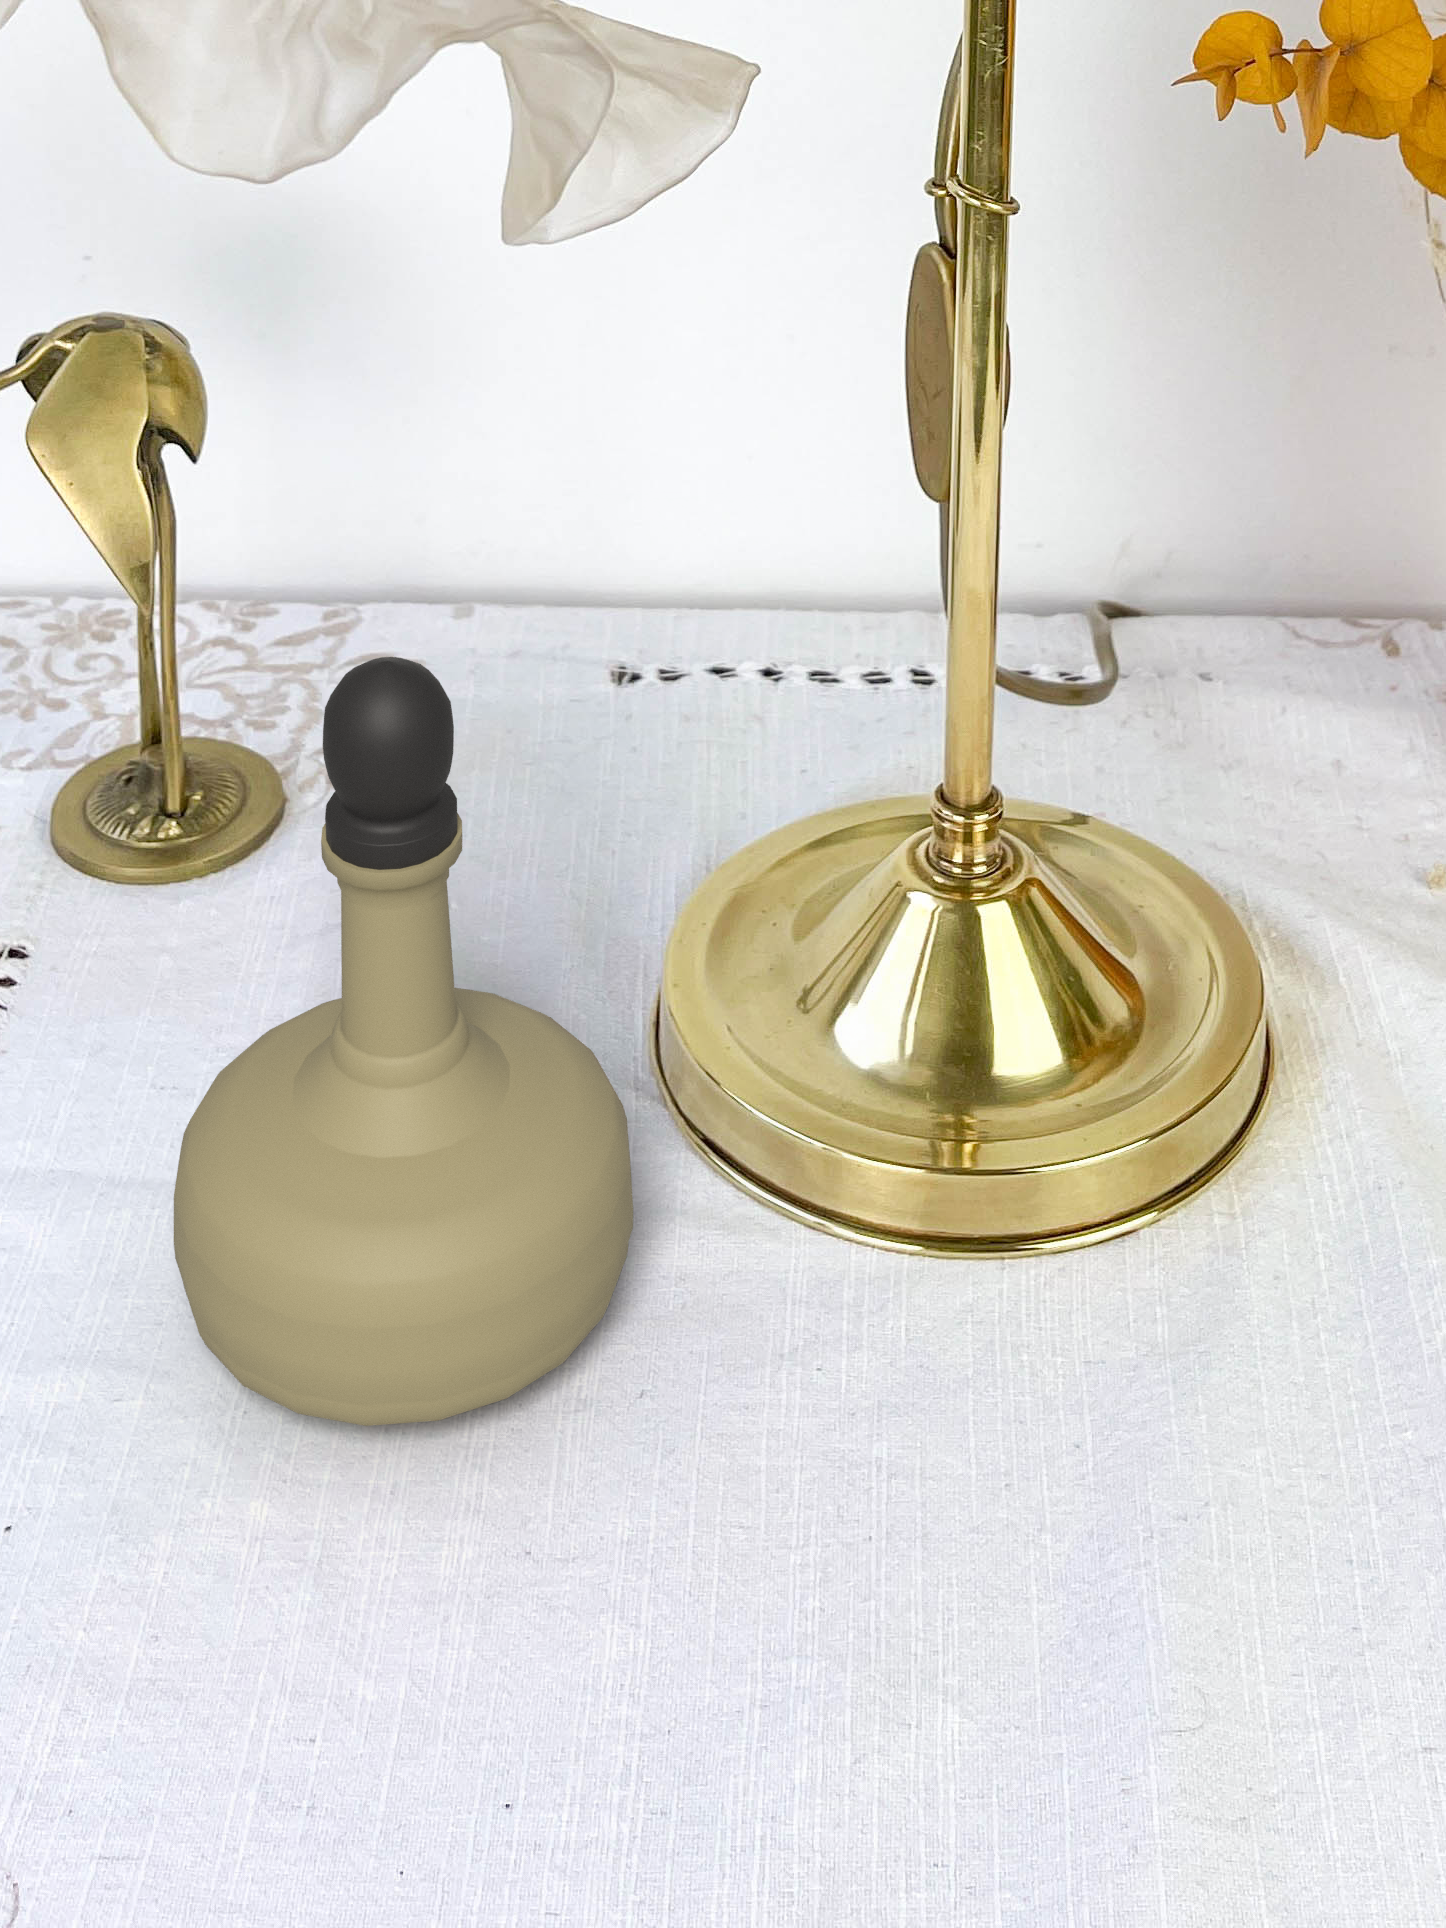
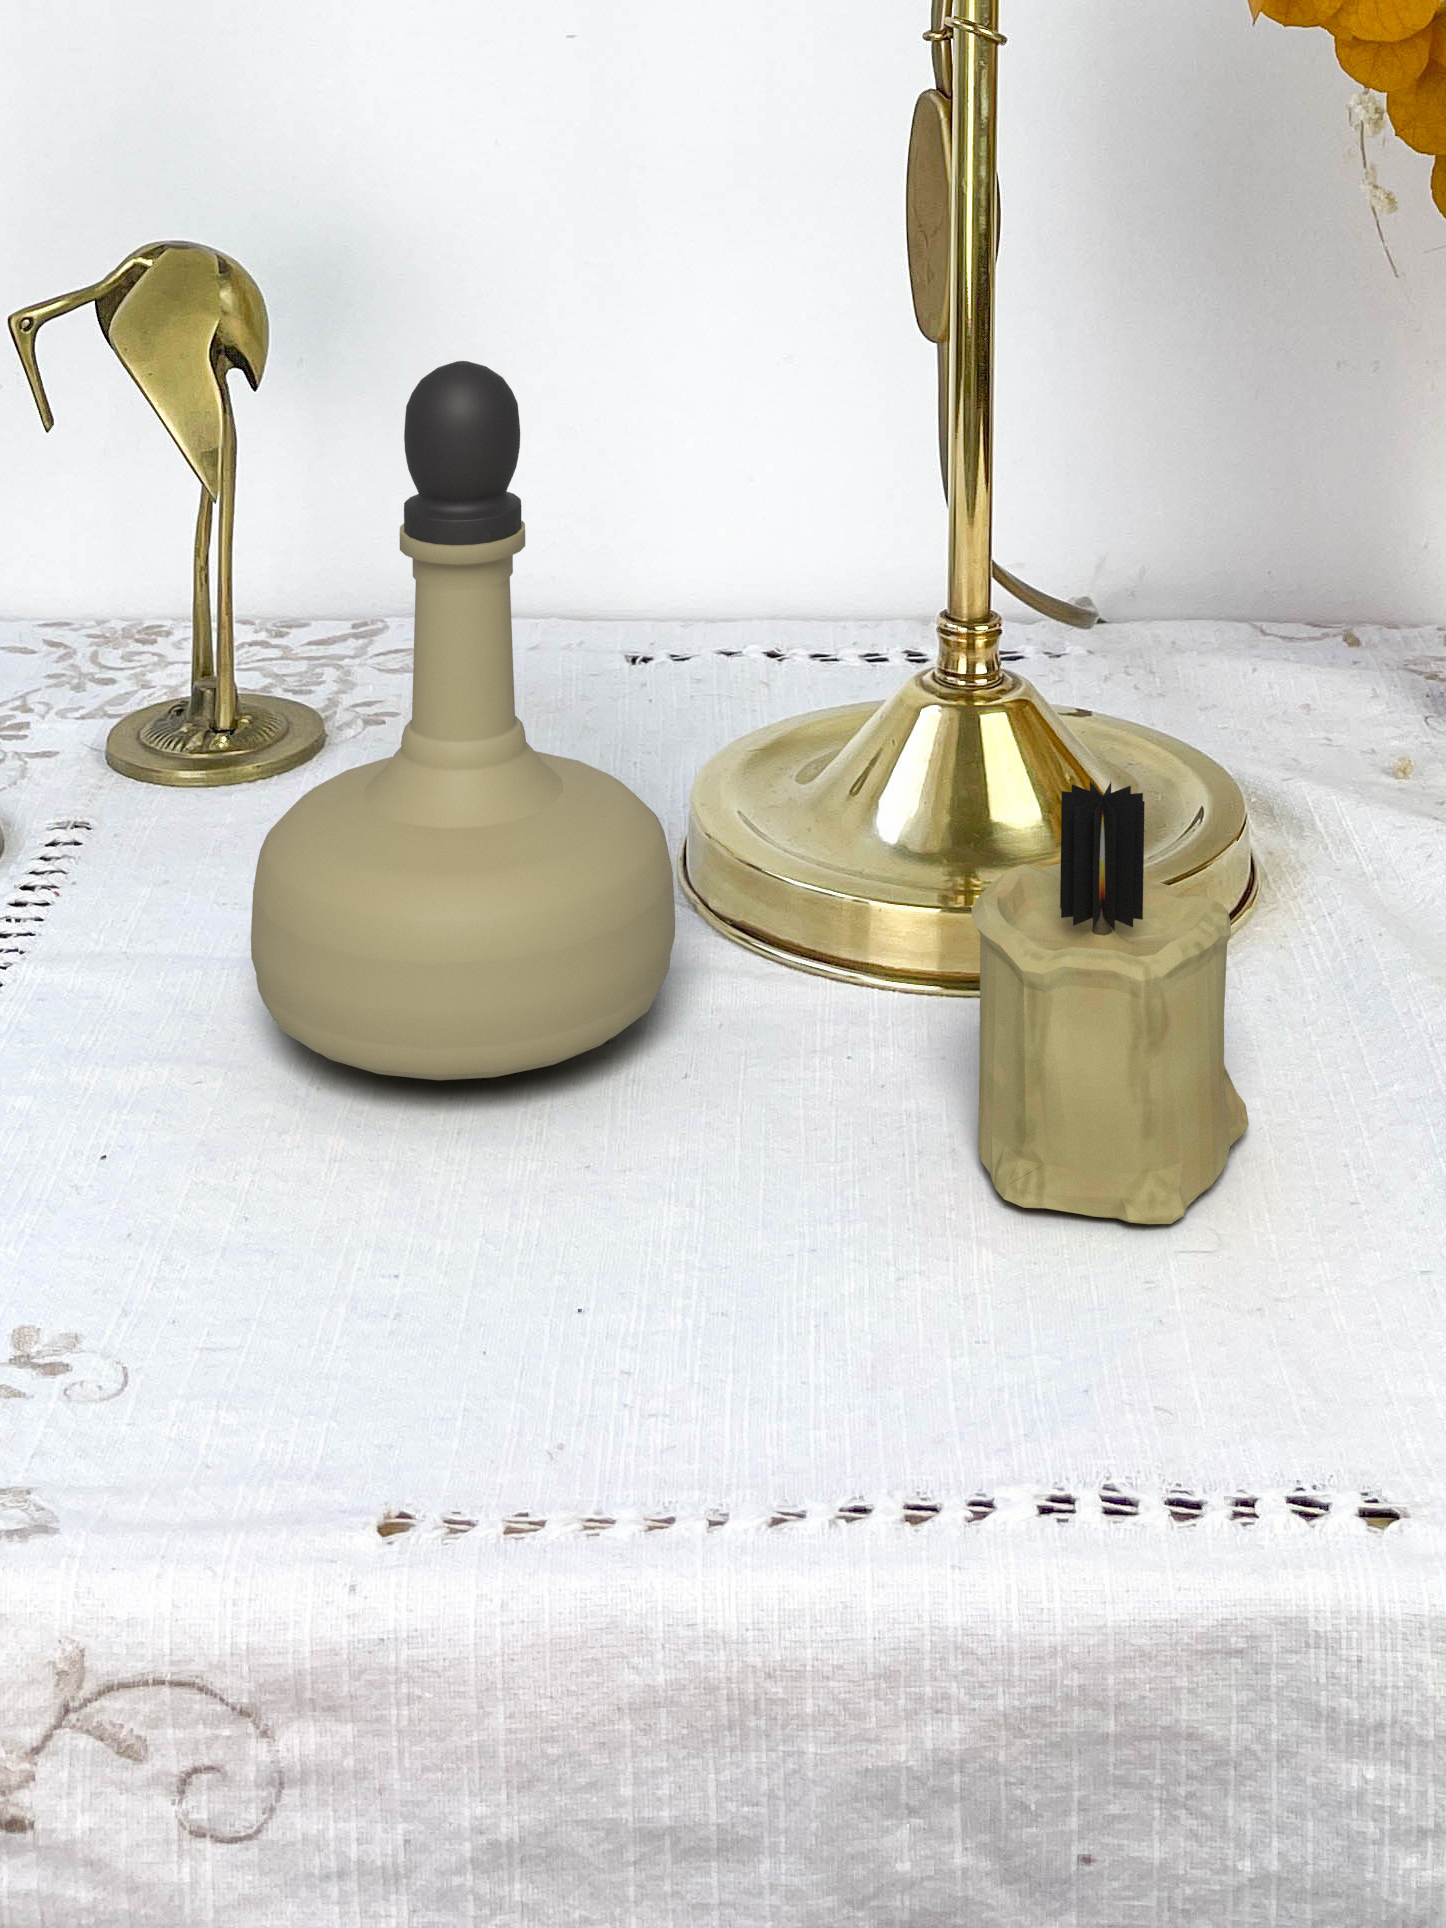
candle: none [946,1169,1243,1654] -> present [971,781,1249,1224]

